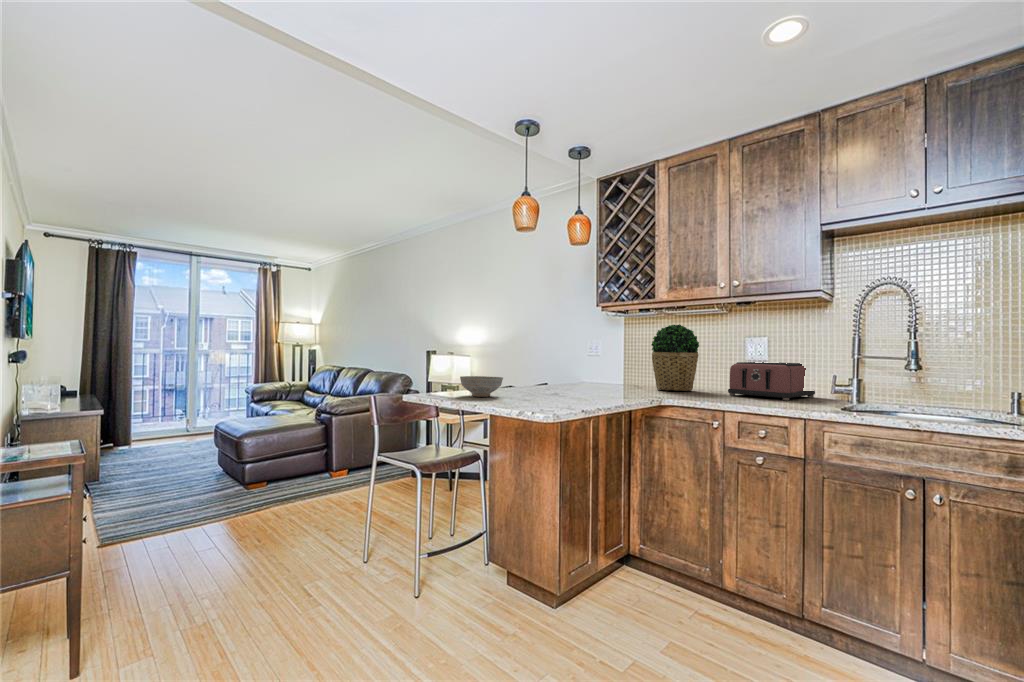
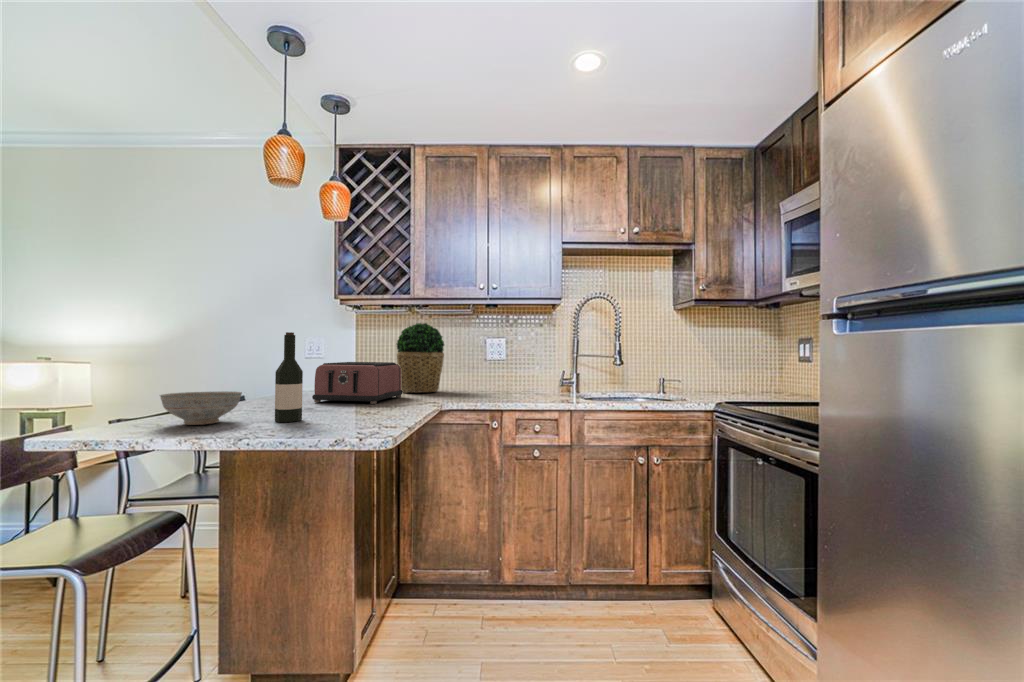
wine bottle: none [518,336,535,400] -> present [275,332,303,422]
toaster: present [728,362,815,400] -> present [312,362,403,404]

